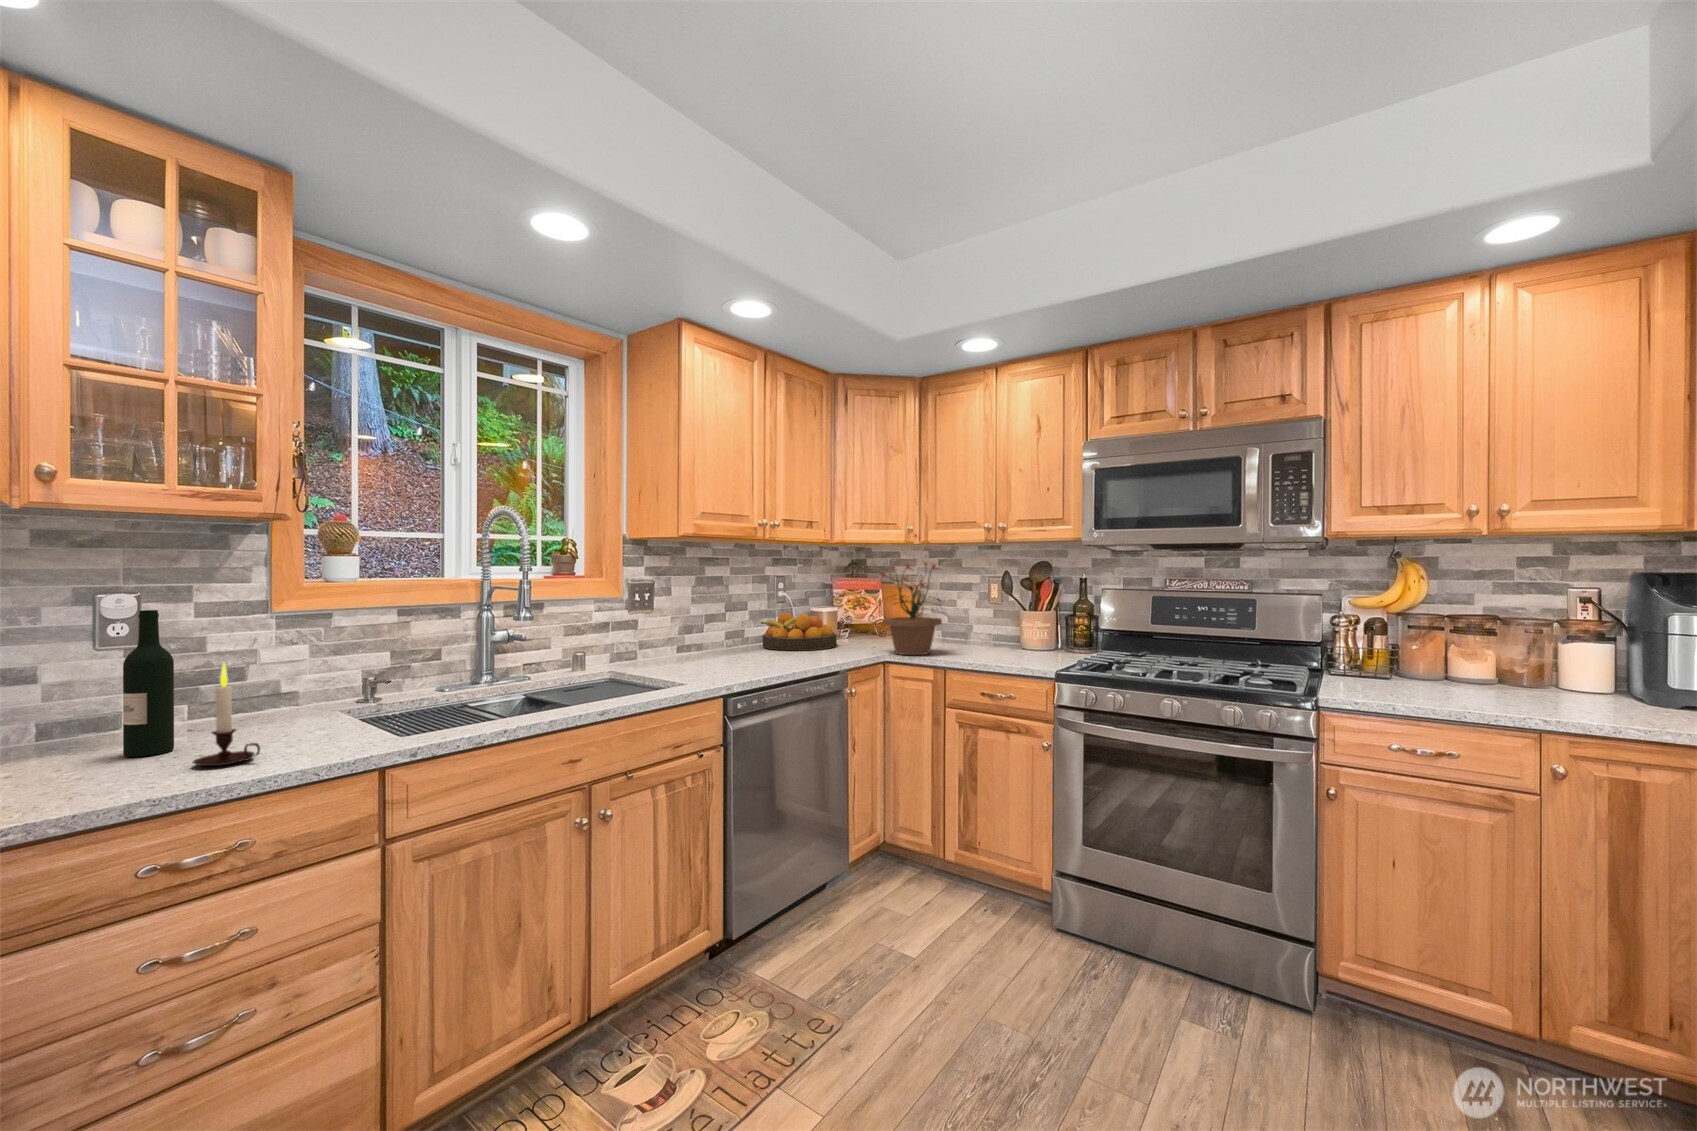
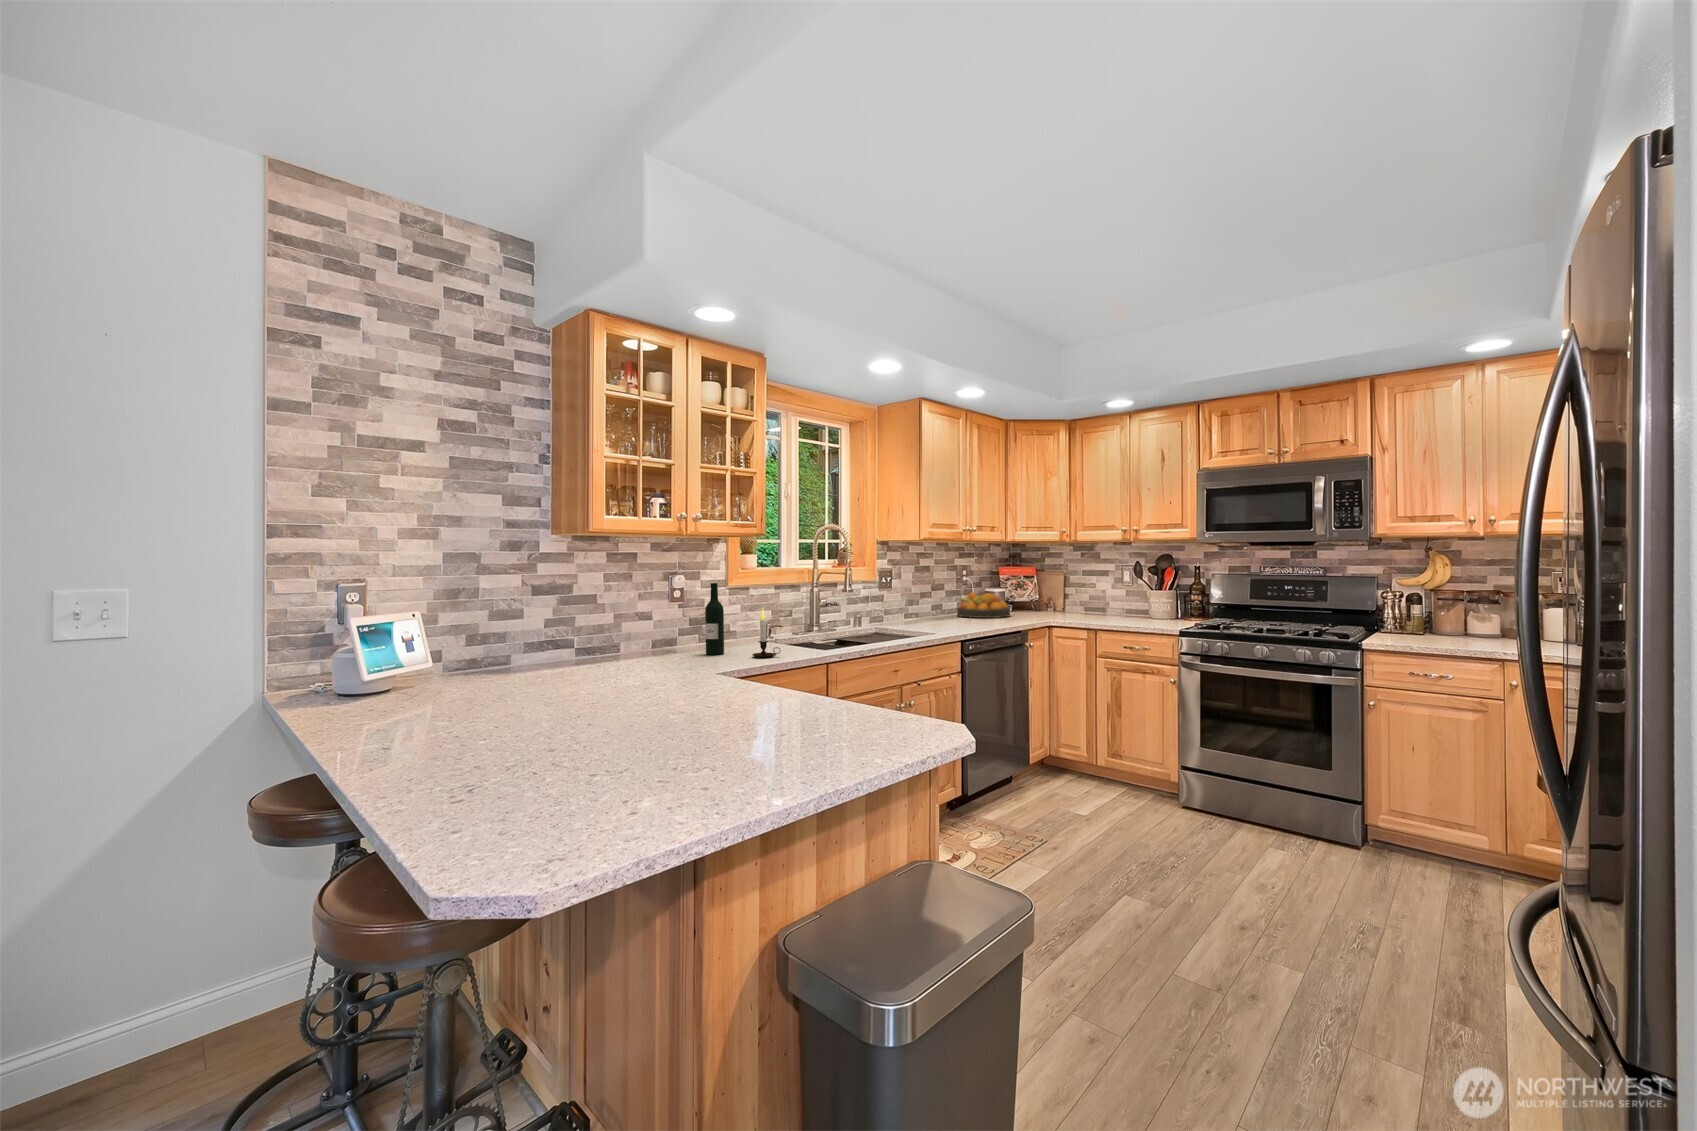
potted plant: present [881,563,942,655] -> none [1041,554,1097,621]

